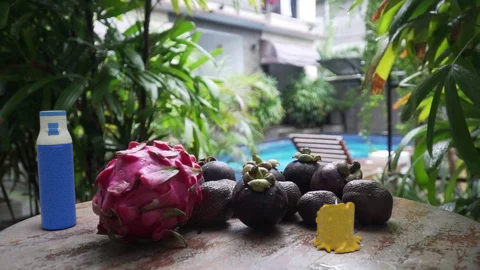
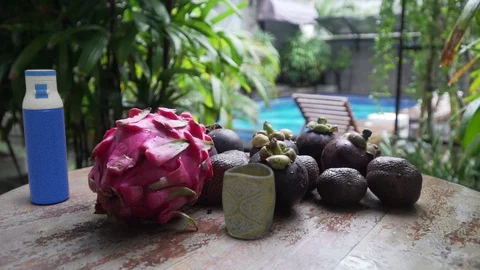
cup: none [208,186,255,252] -> present [222,163,275,238]
candle: present [312,200,362,253] -> none [337,179,393,242]

